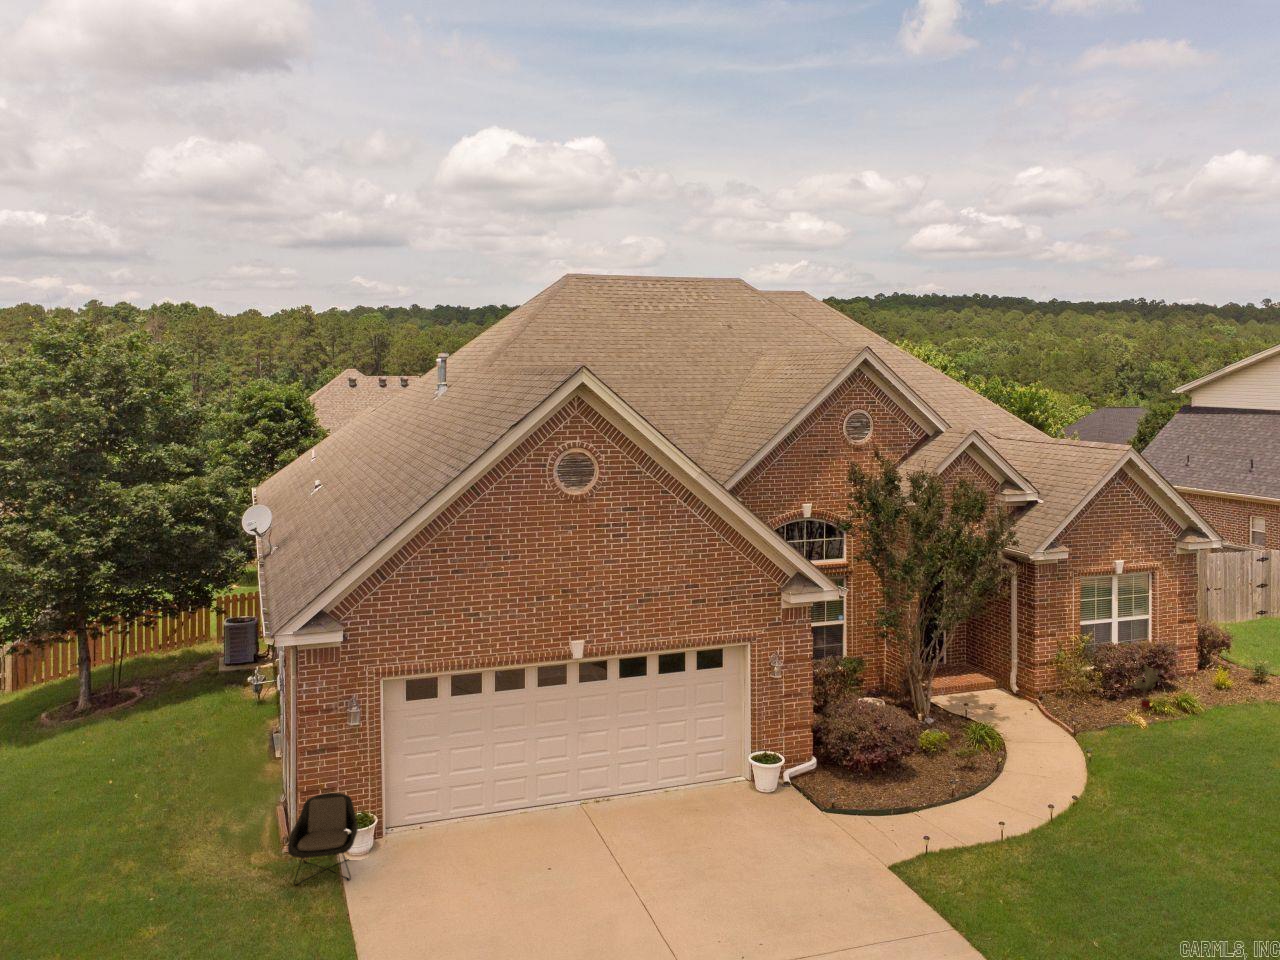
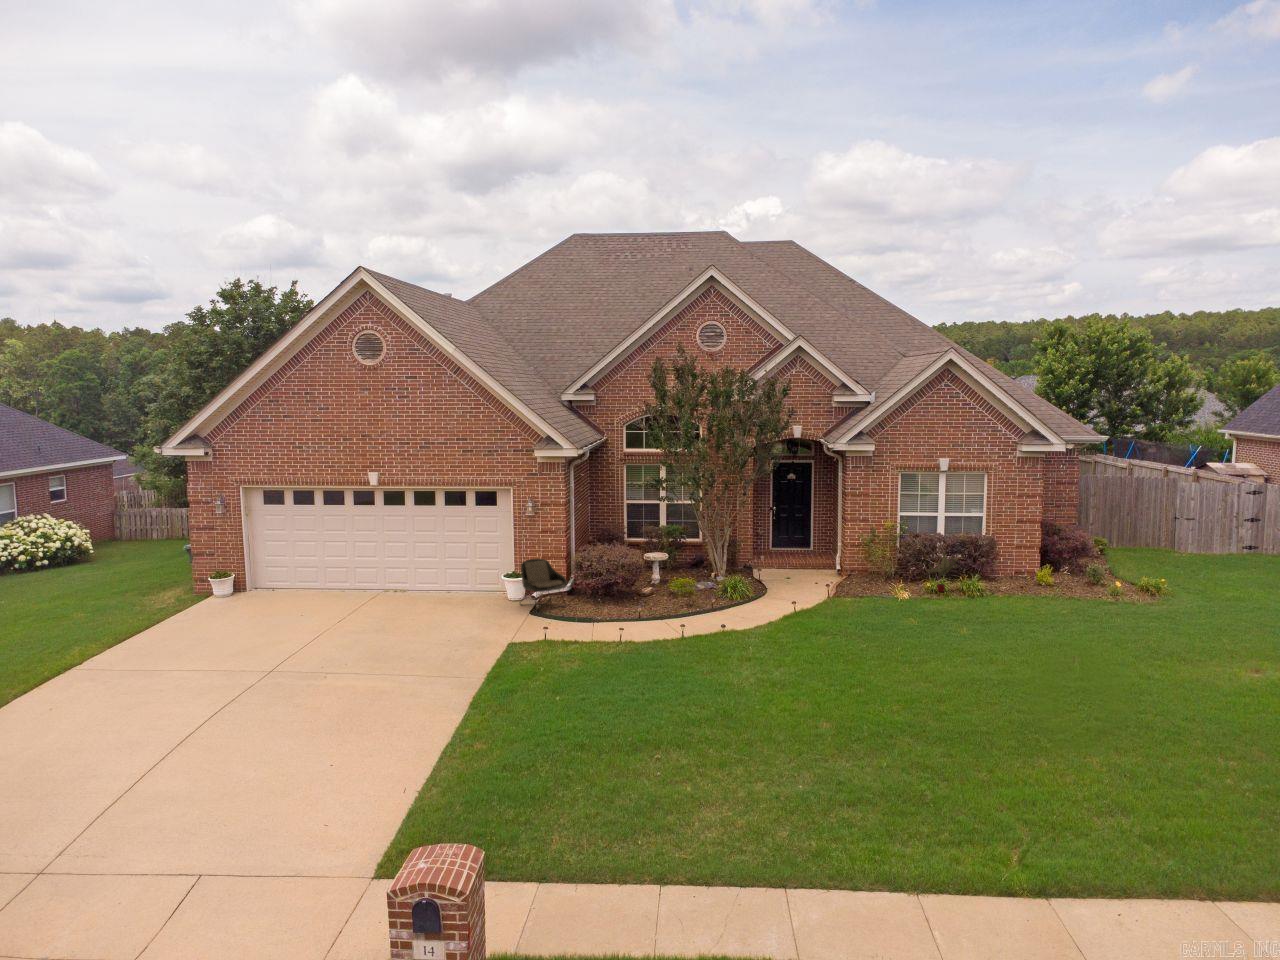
lounge chair: present [288,793,358,886] -> present [521,559,568,612]

